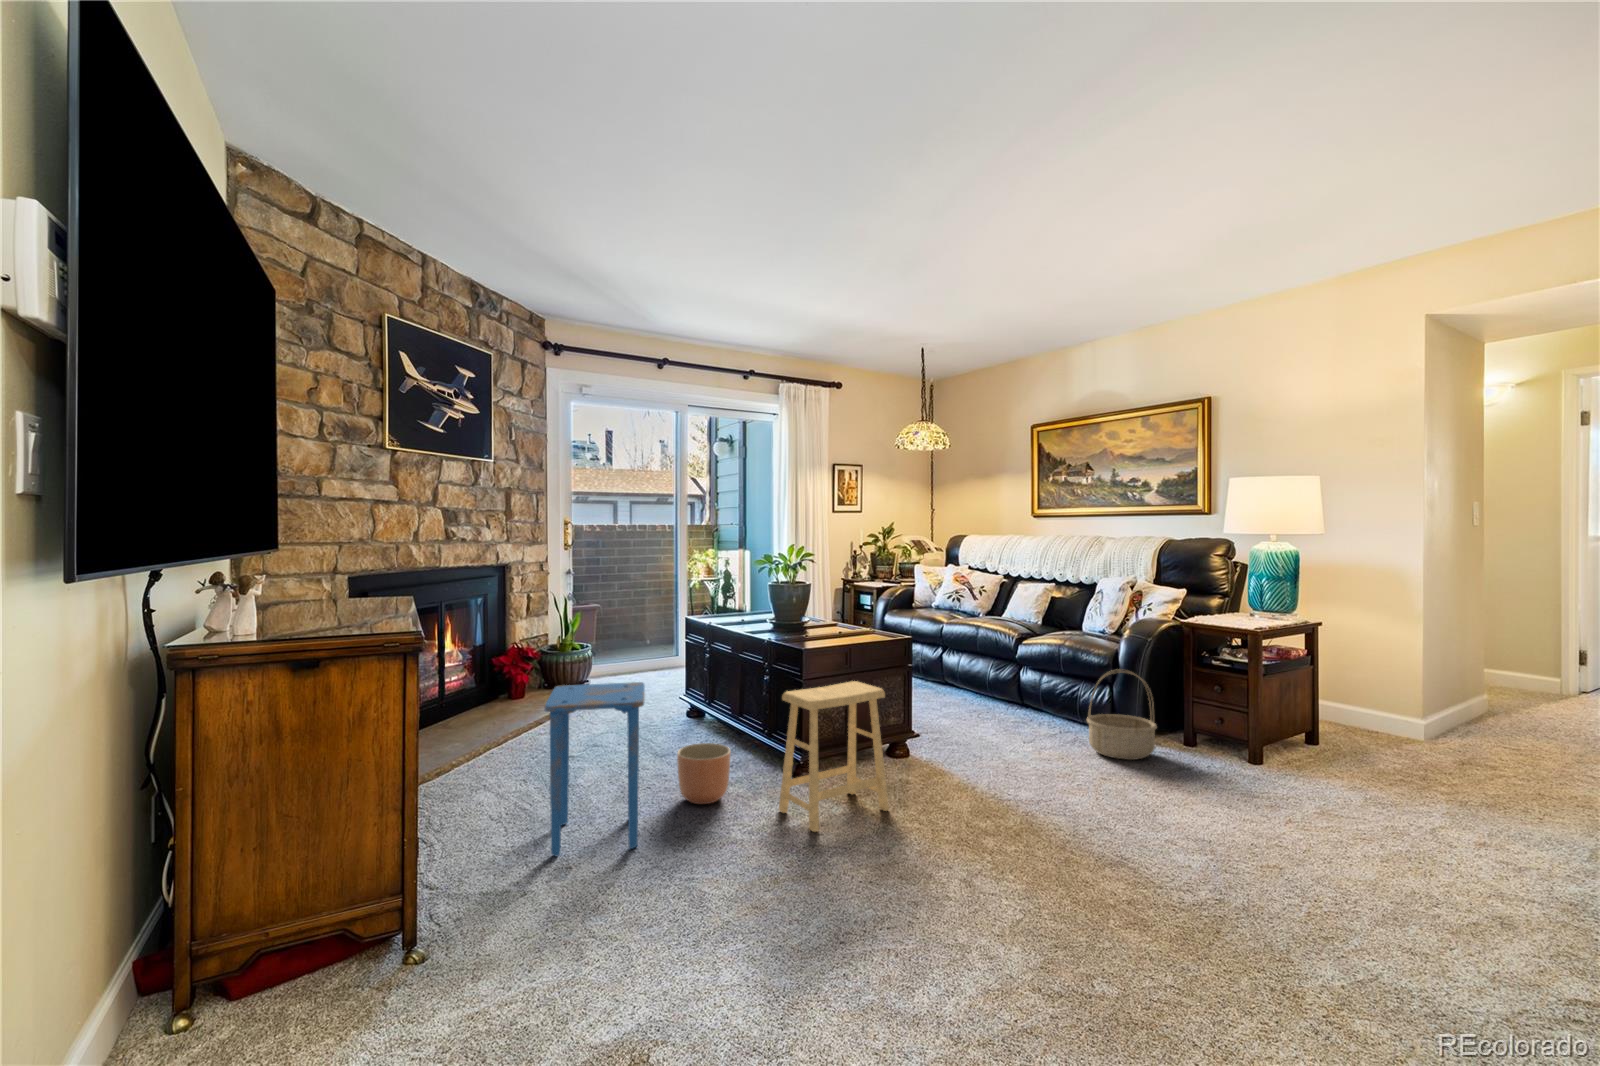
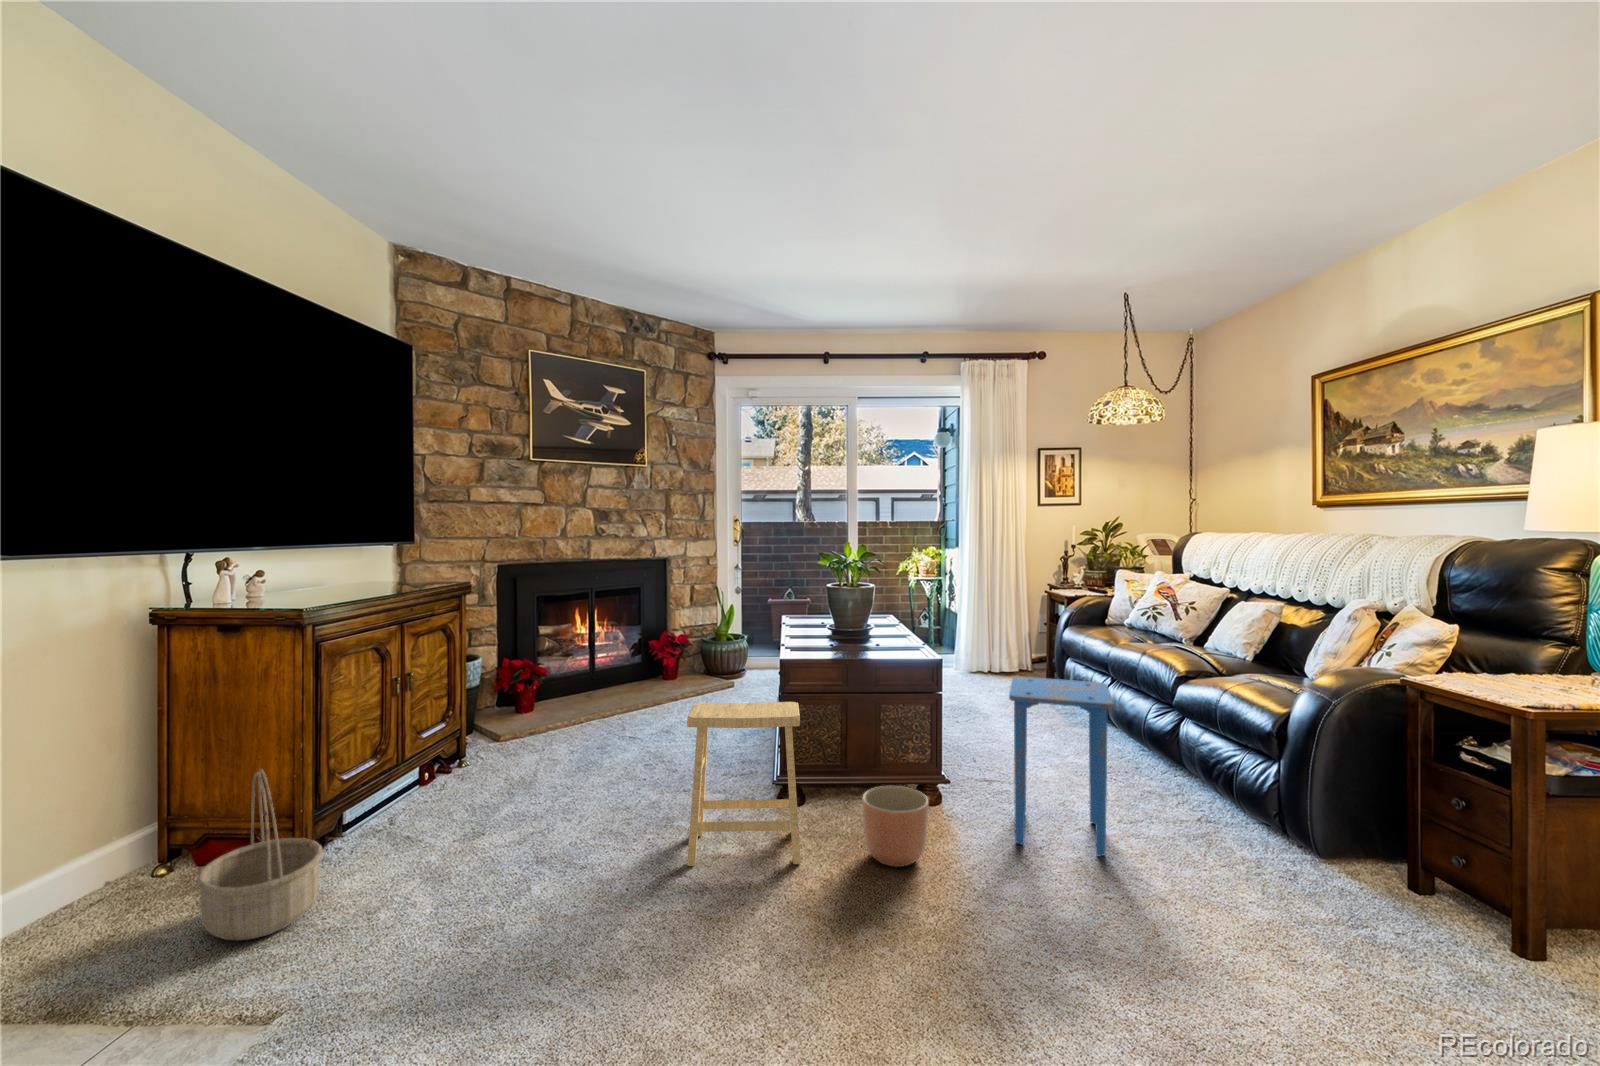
basket: present [1087,669,1157,760] -> present [196,769,323,941]
side table: present [545,682,645,856] -> present [1009,676,1114,857]
planter: present [677,743,730,804] -> present [862,786,928,867]

